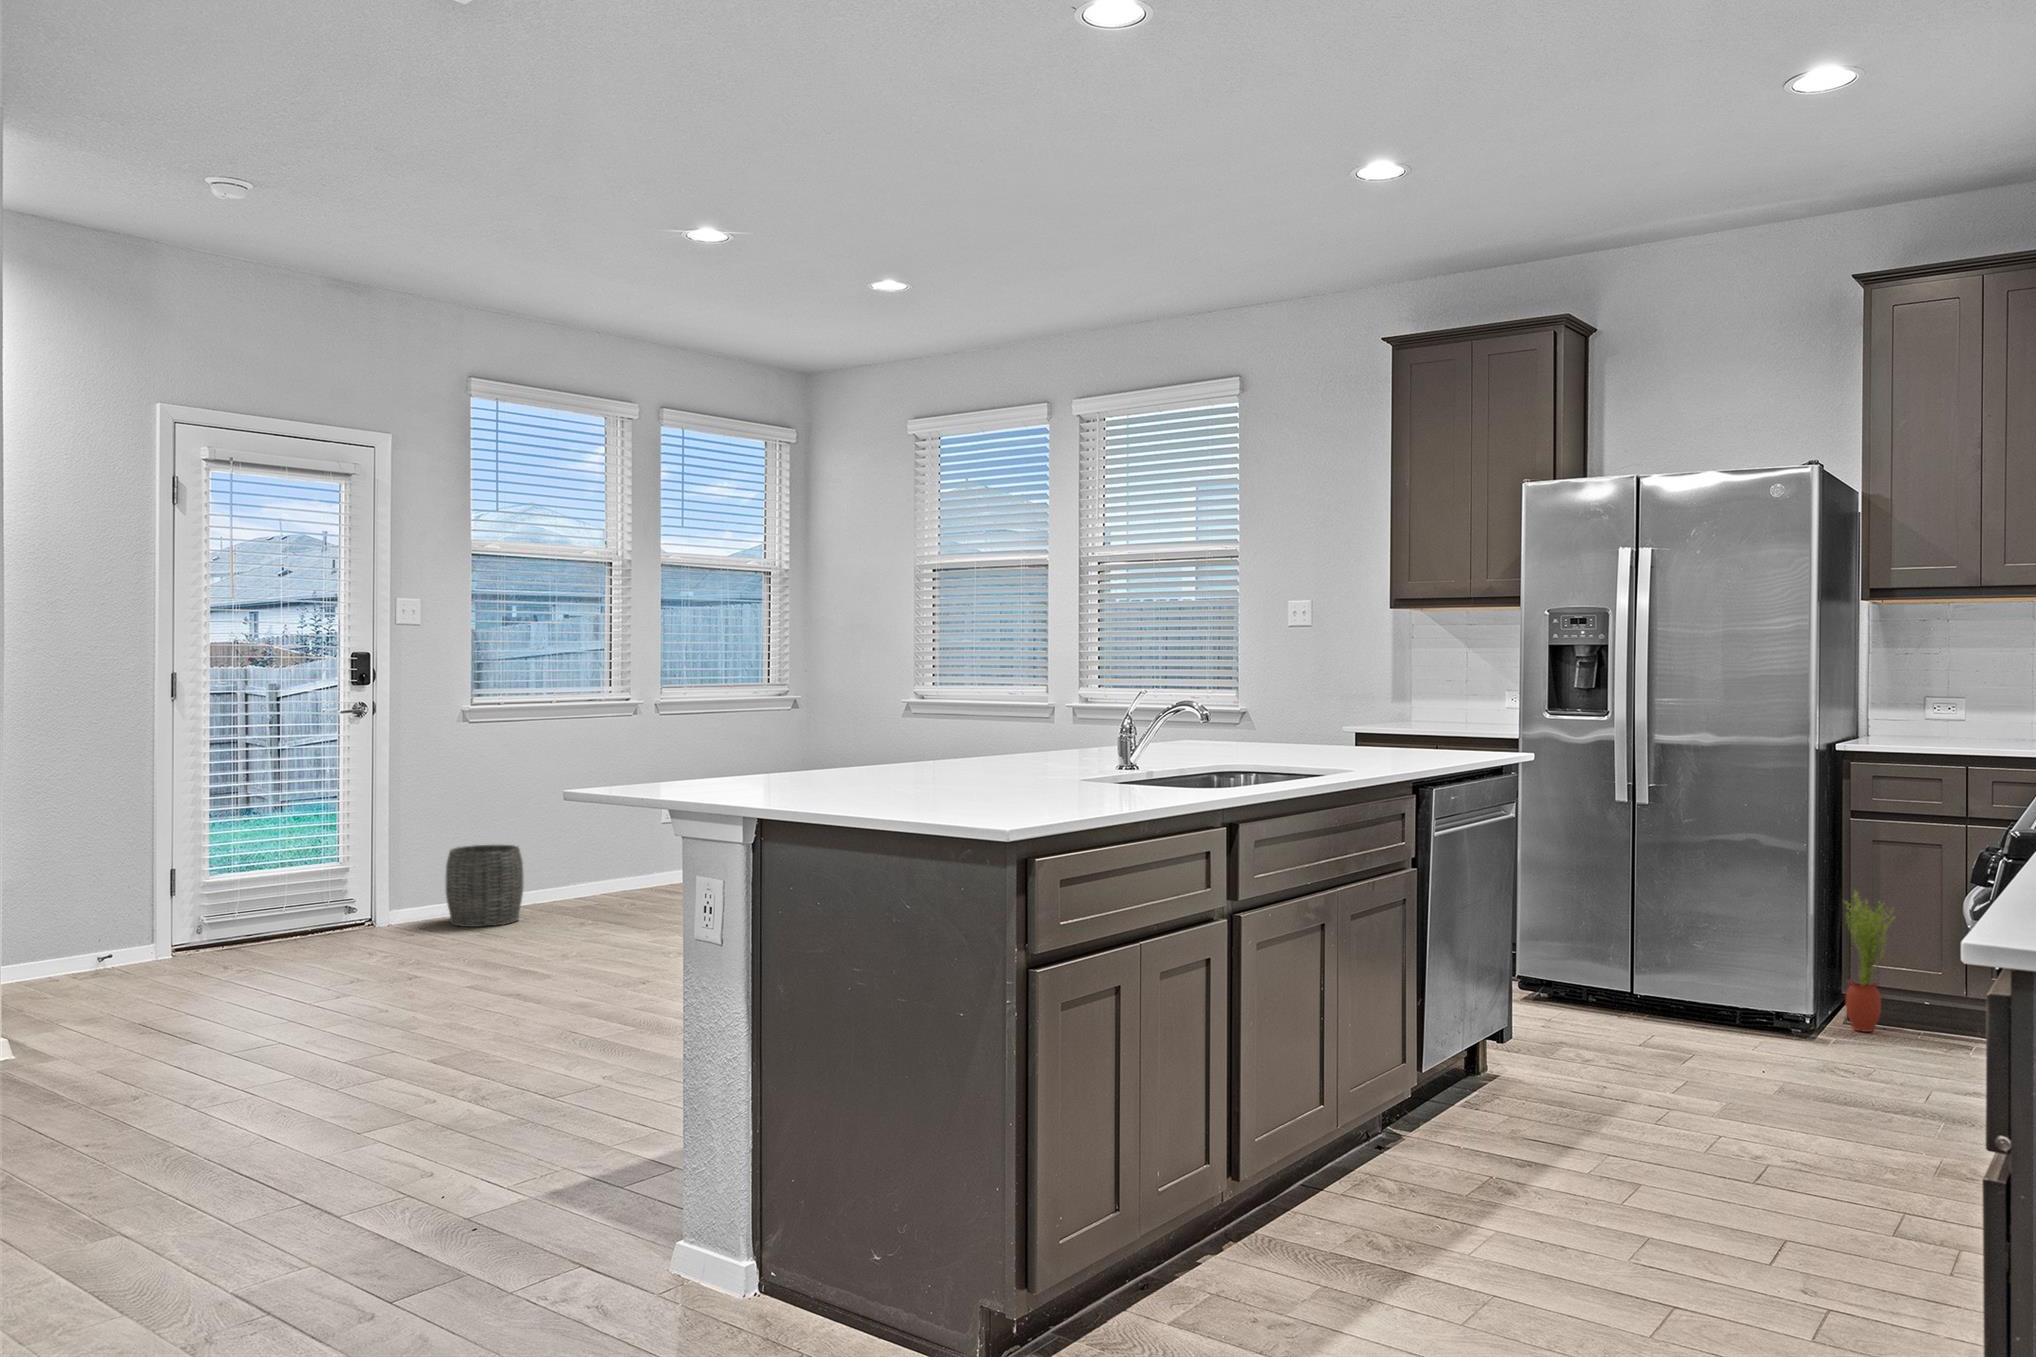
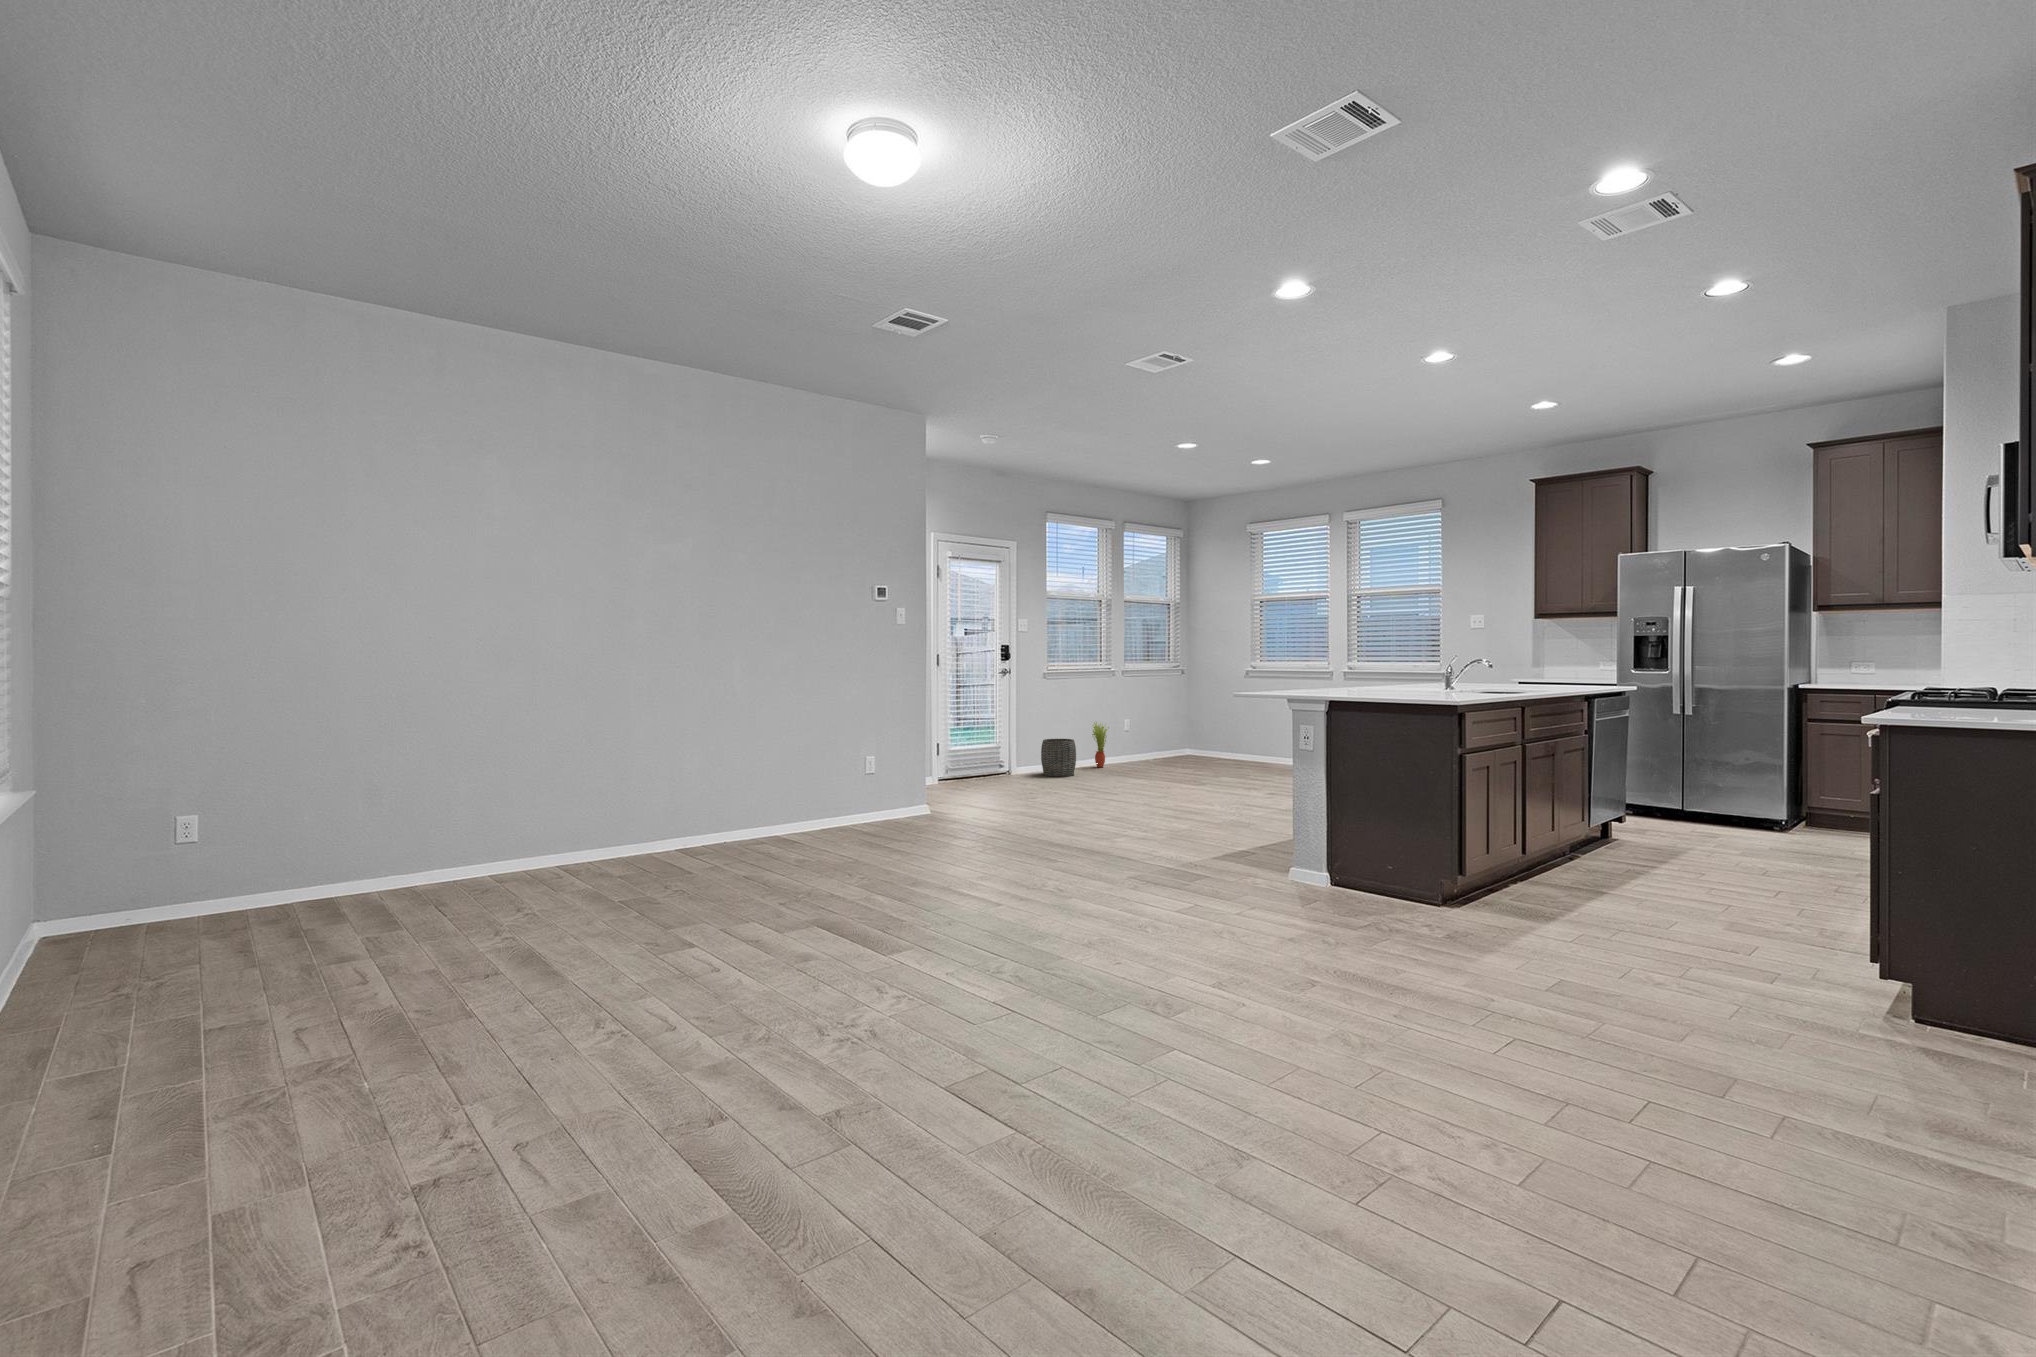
potted plant: present [1845,891,1895,1032] -> present [1092,722,1109,767]

